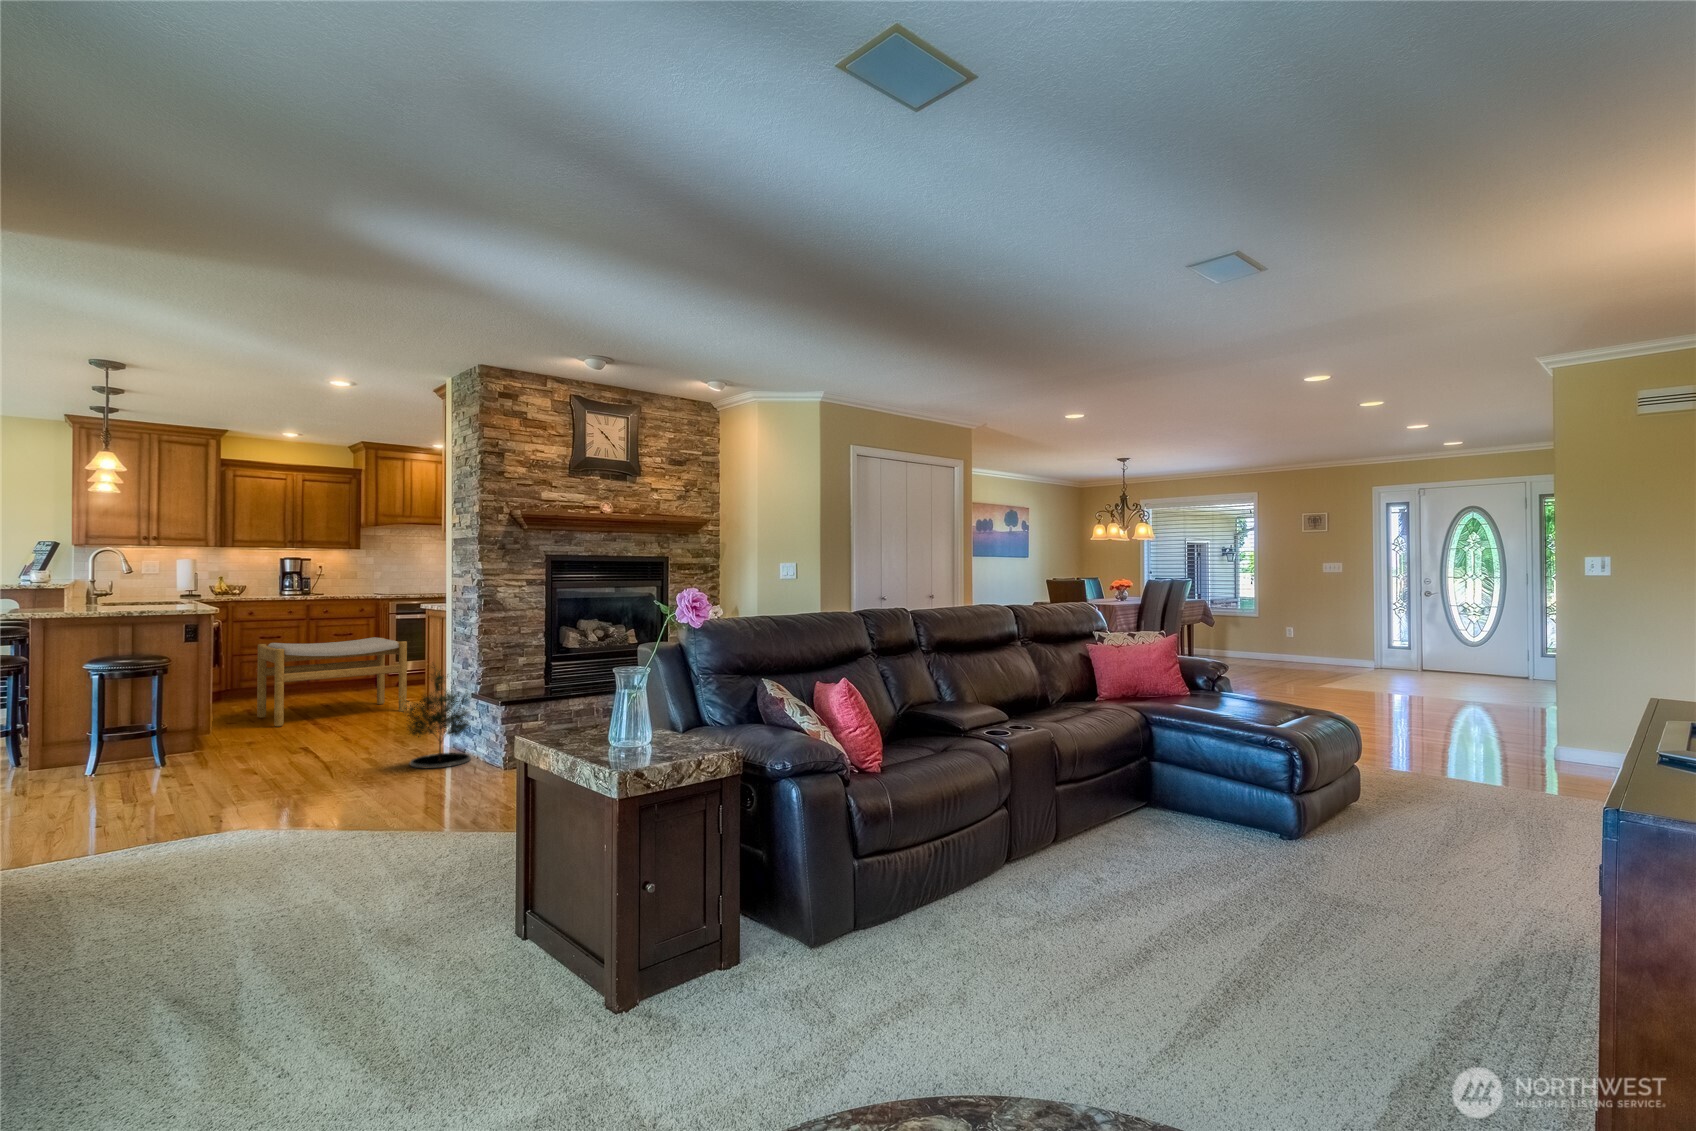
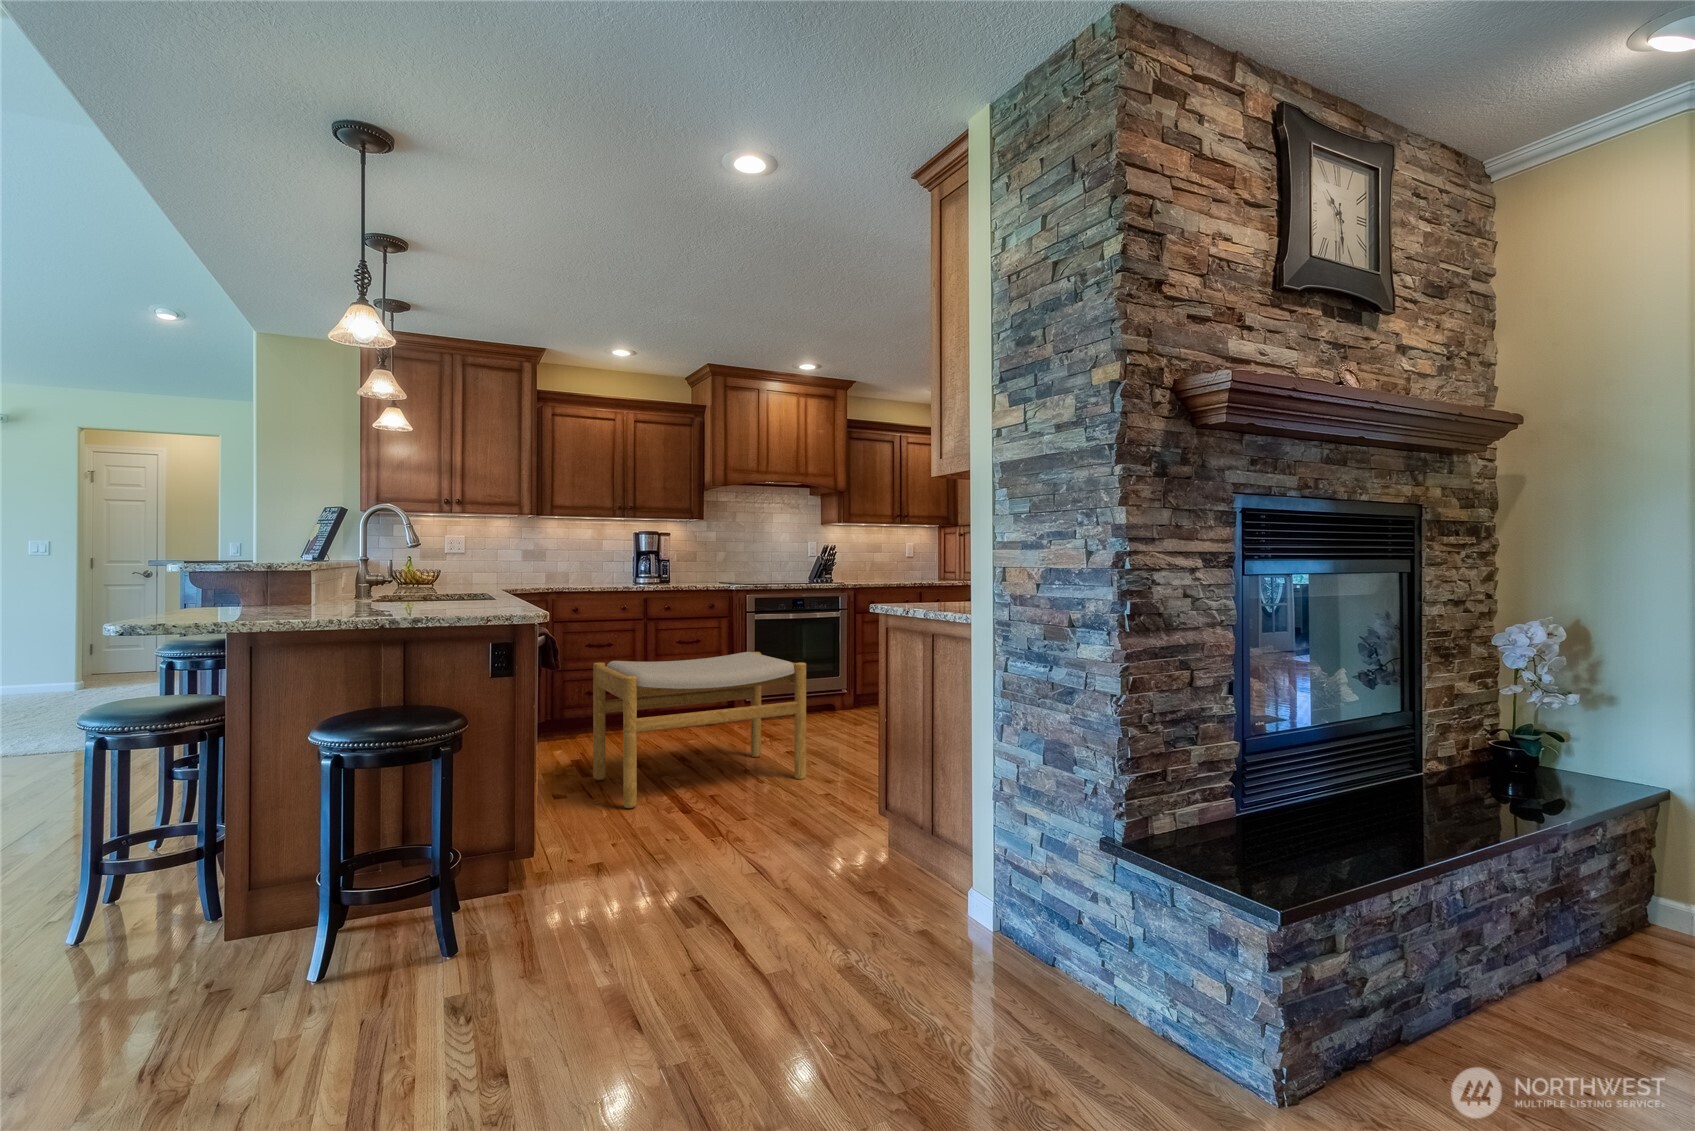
potted tree: present [403,667,471,768] -> none [930,756,1115,1047]

